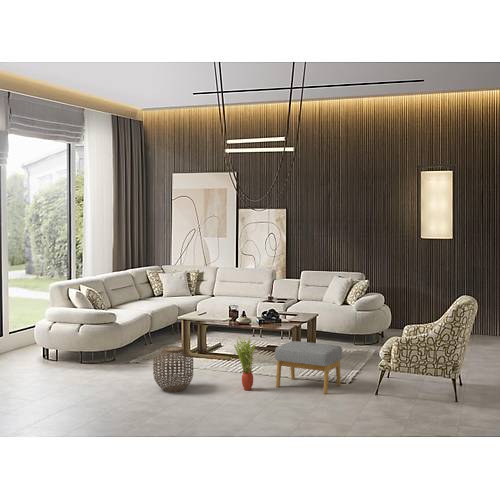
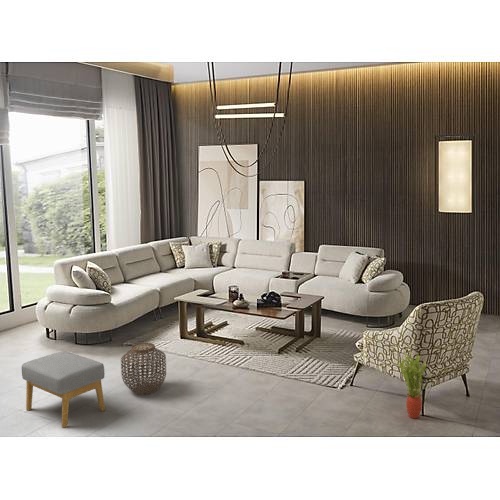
potted plant: present [234,337,255,390] -> present [398,351,427,418]
footstool: present [275,341,342,394] -> present [22,351,105,428]

